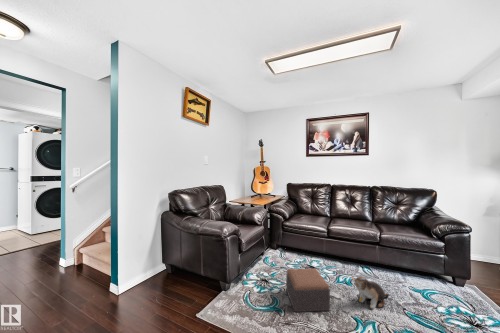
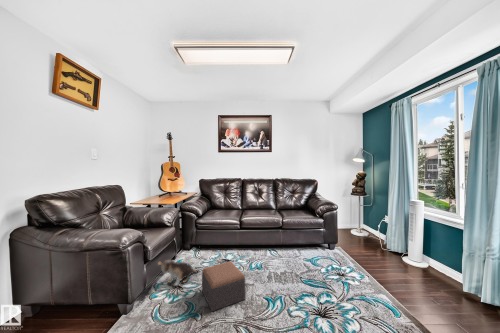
plush toy: present [352,276,389,308] -> present [158,260,199,286]

